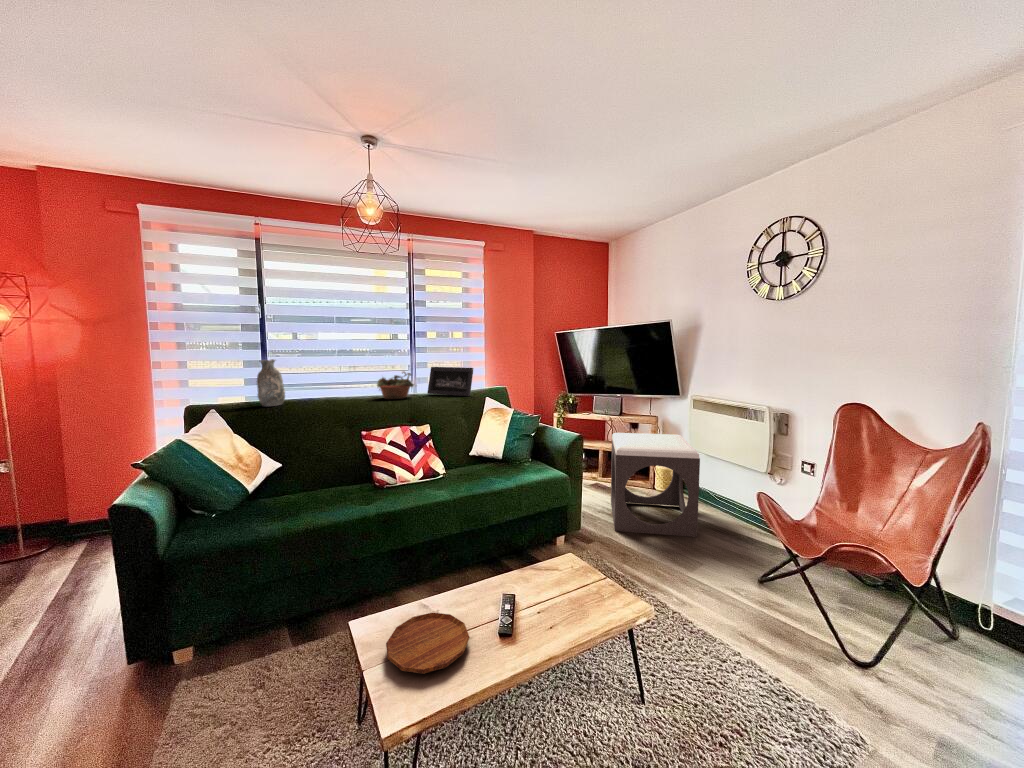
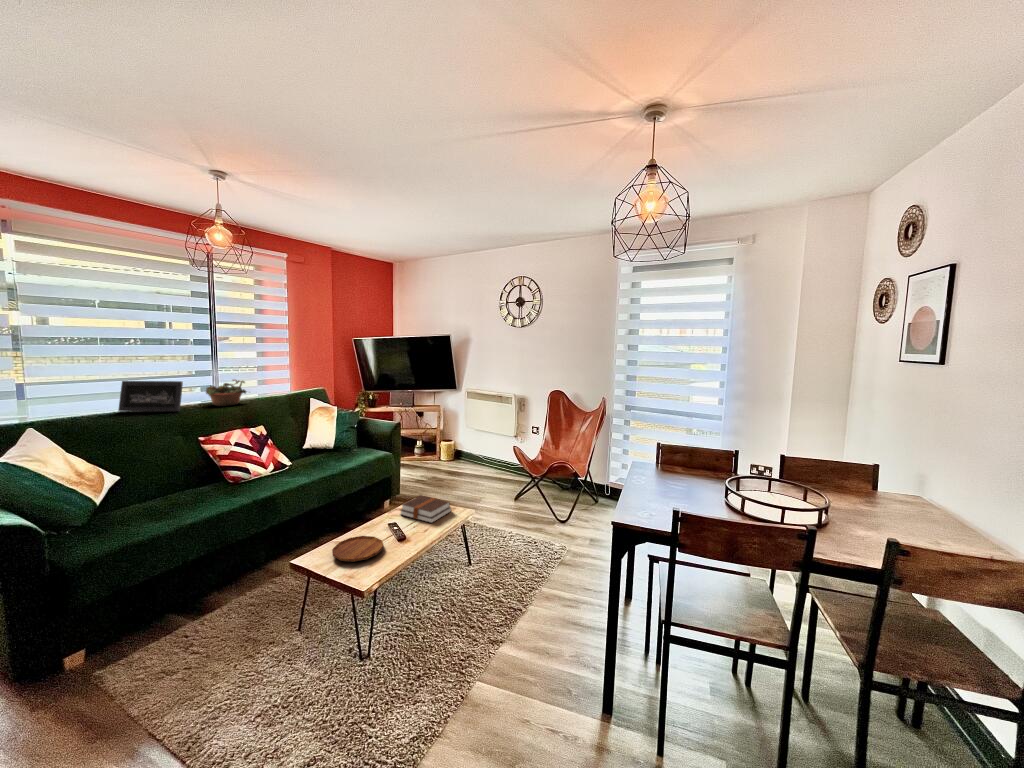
decorative vase: present [257,359,285,406] -> none [74,373,109,422]
picture frame: present [427,367,473,396] -> present [118,381,183,412]
footstool: present [611,433,700,537] -> none [413,417,478,491]
hardback book: none [531,556,614,620] -> present [400,495,451,523]

